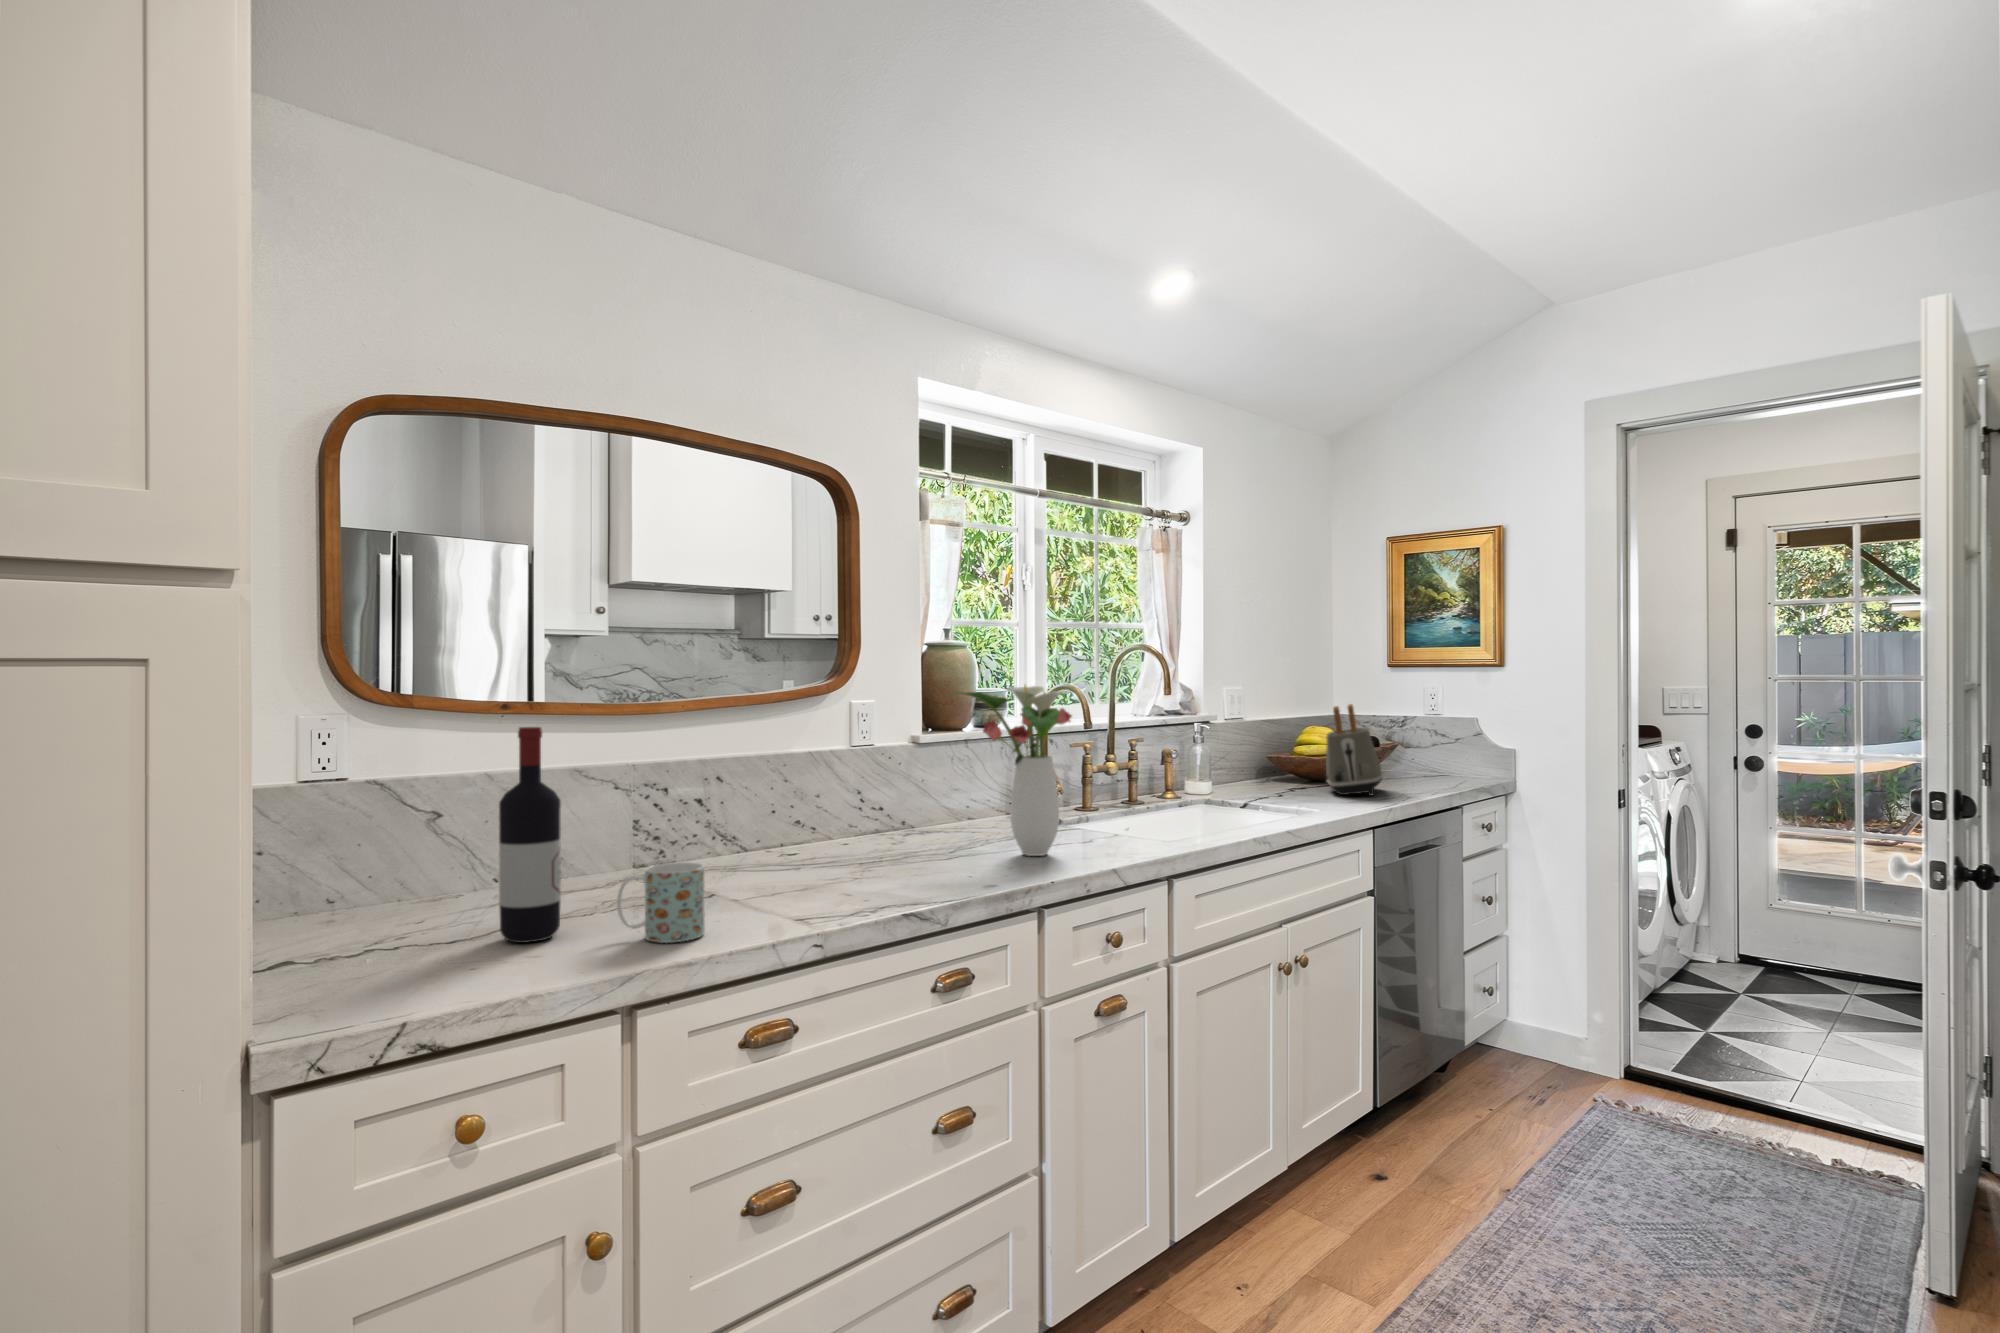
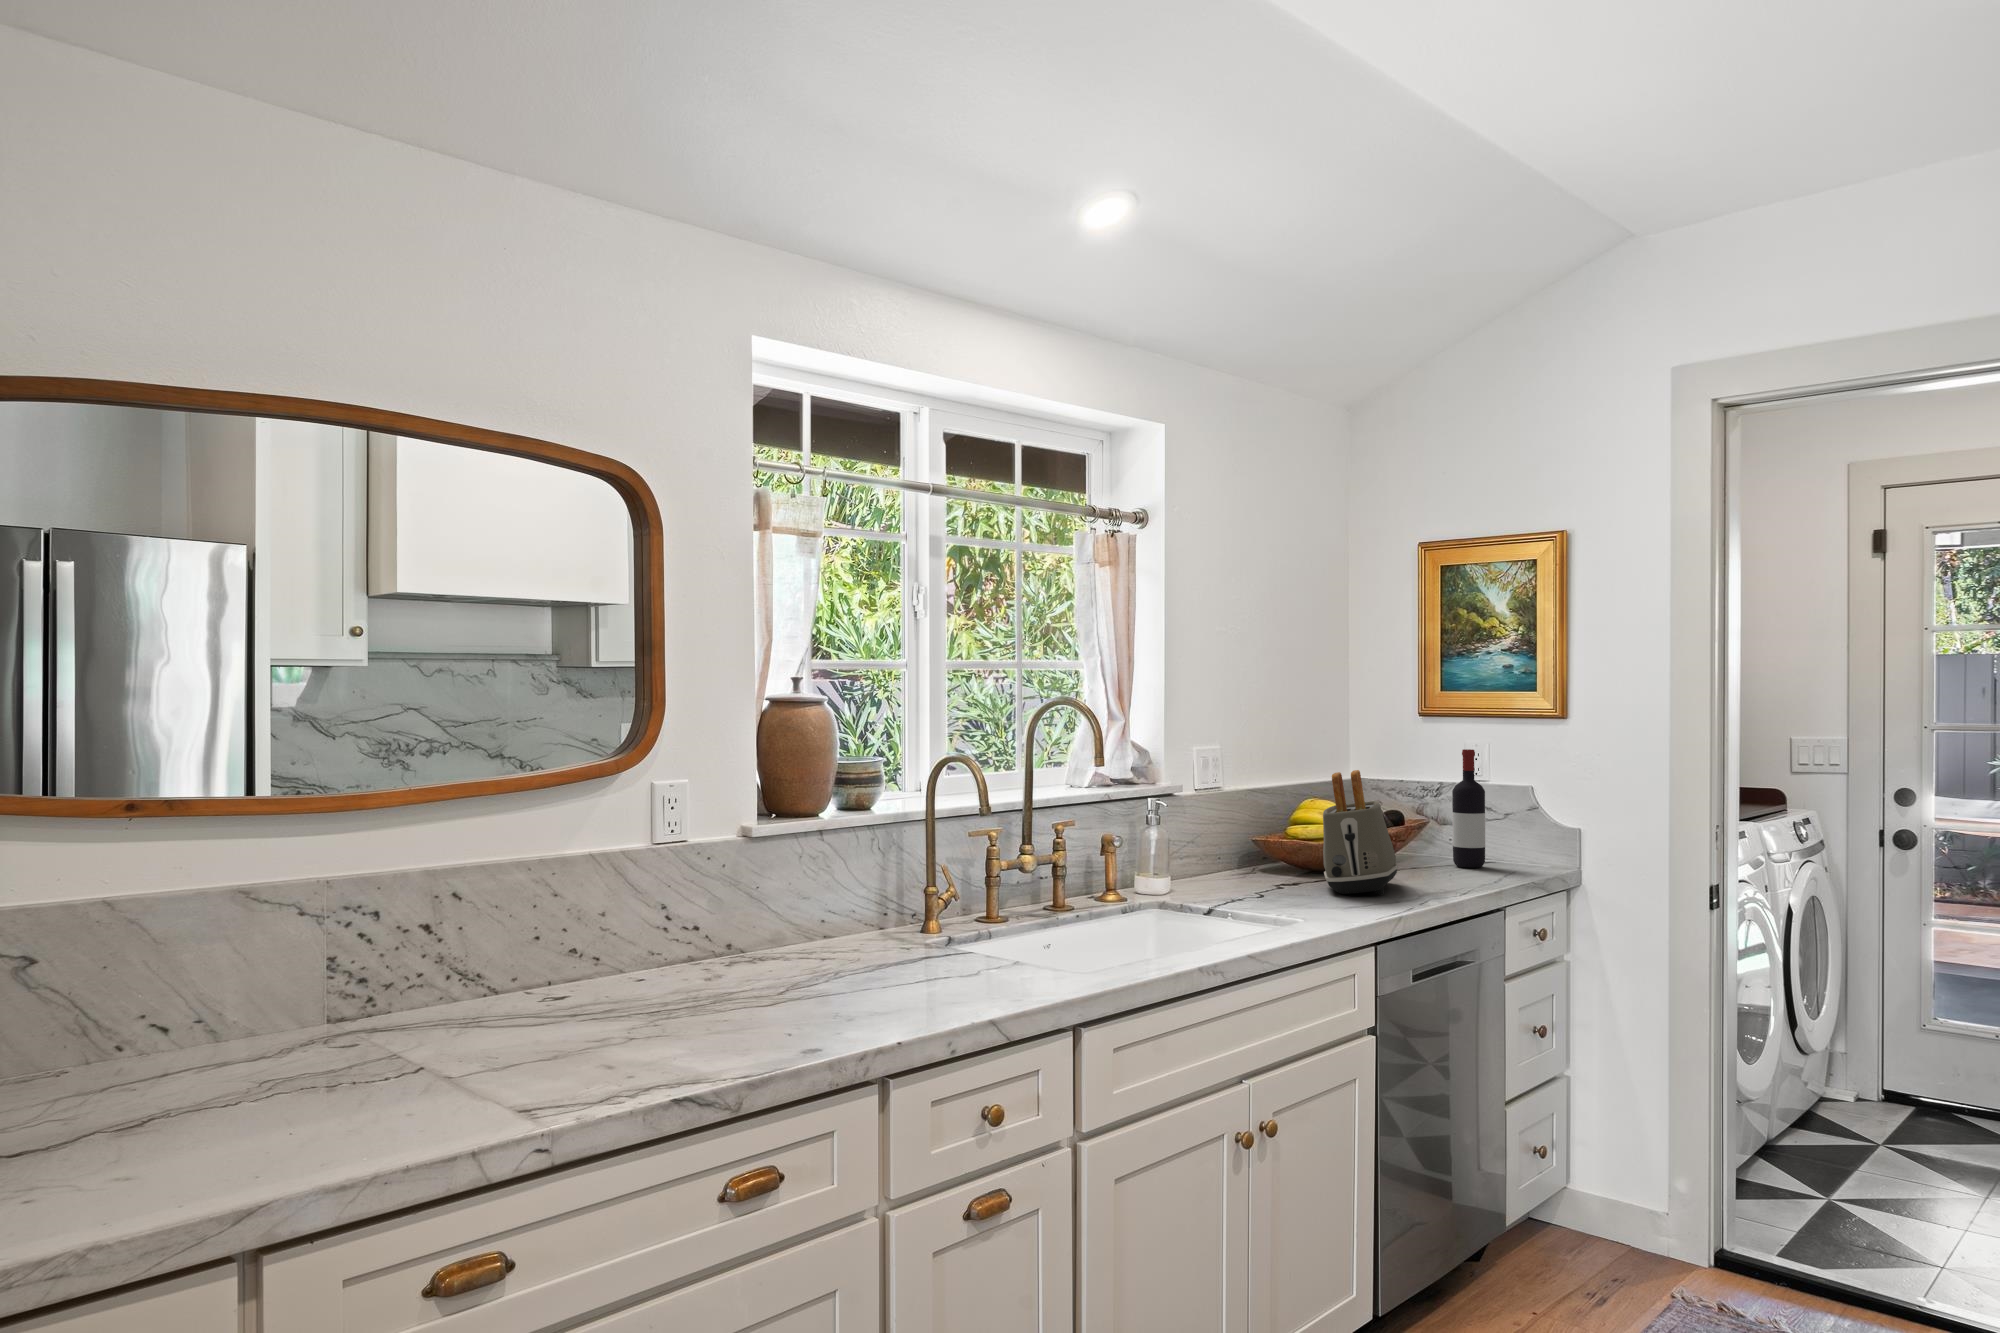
flower arrangement: present [957,685,1072,856] -> none [767,763,943,999]
wine bottle: present [499,727,561,943] -> present [1452,749,1485,868]
mug: present [617,862,705,943] -> none [258,1036,384,1153]

